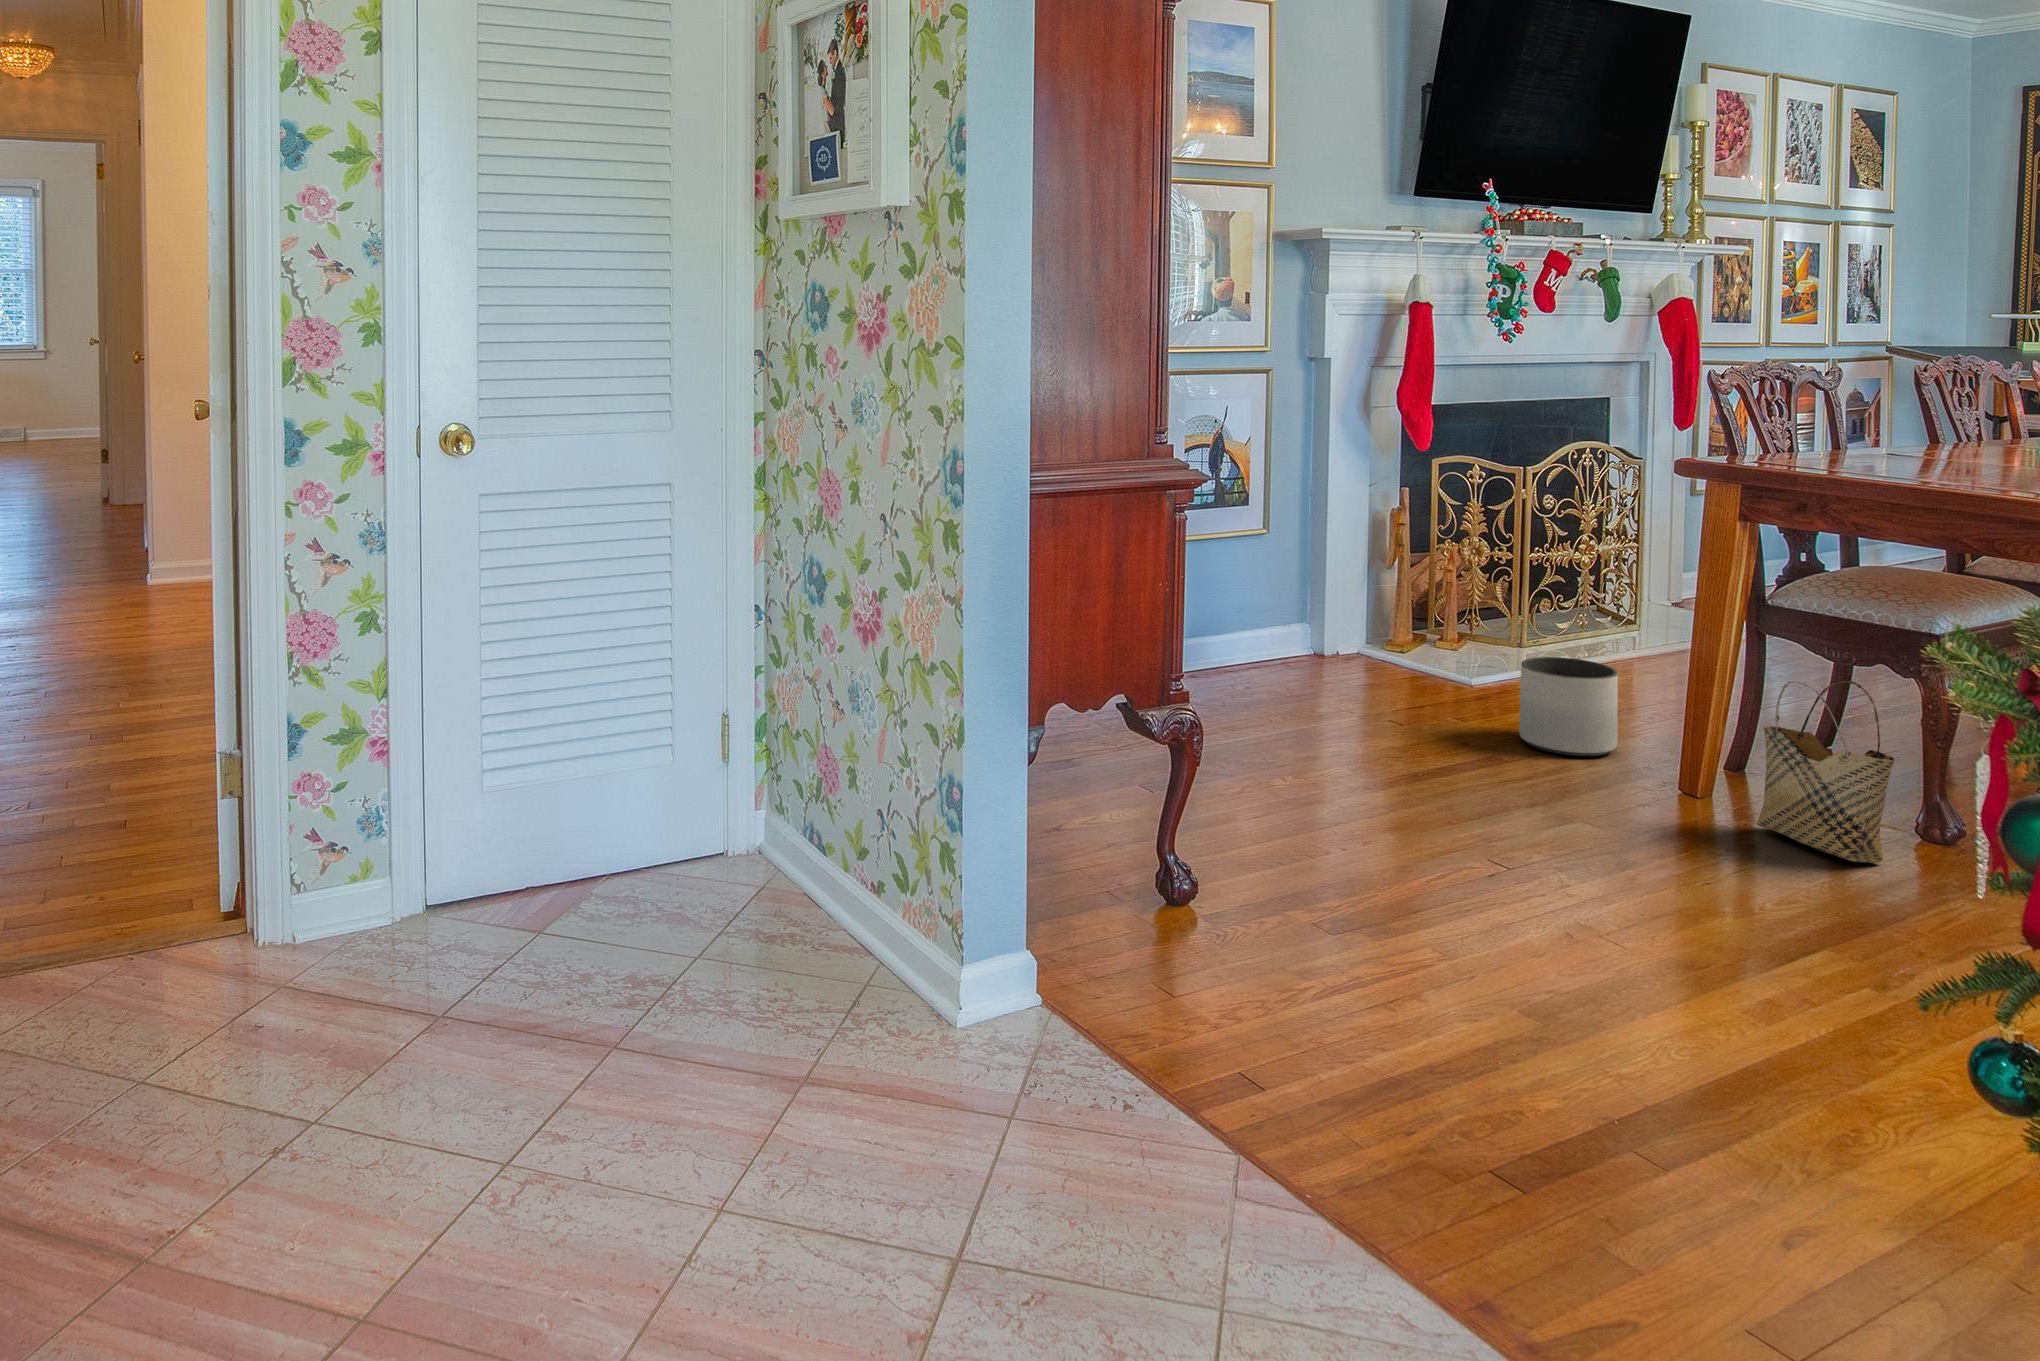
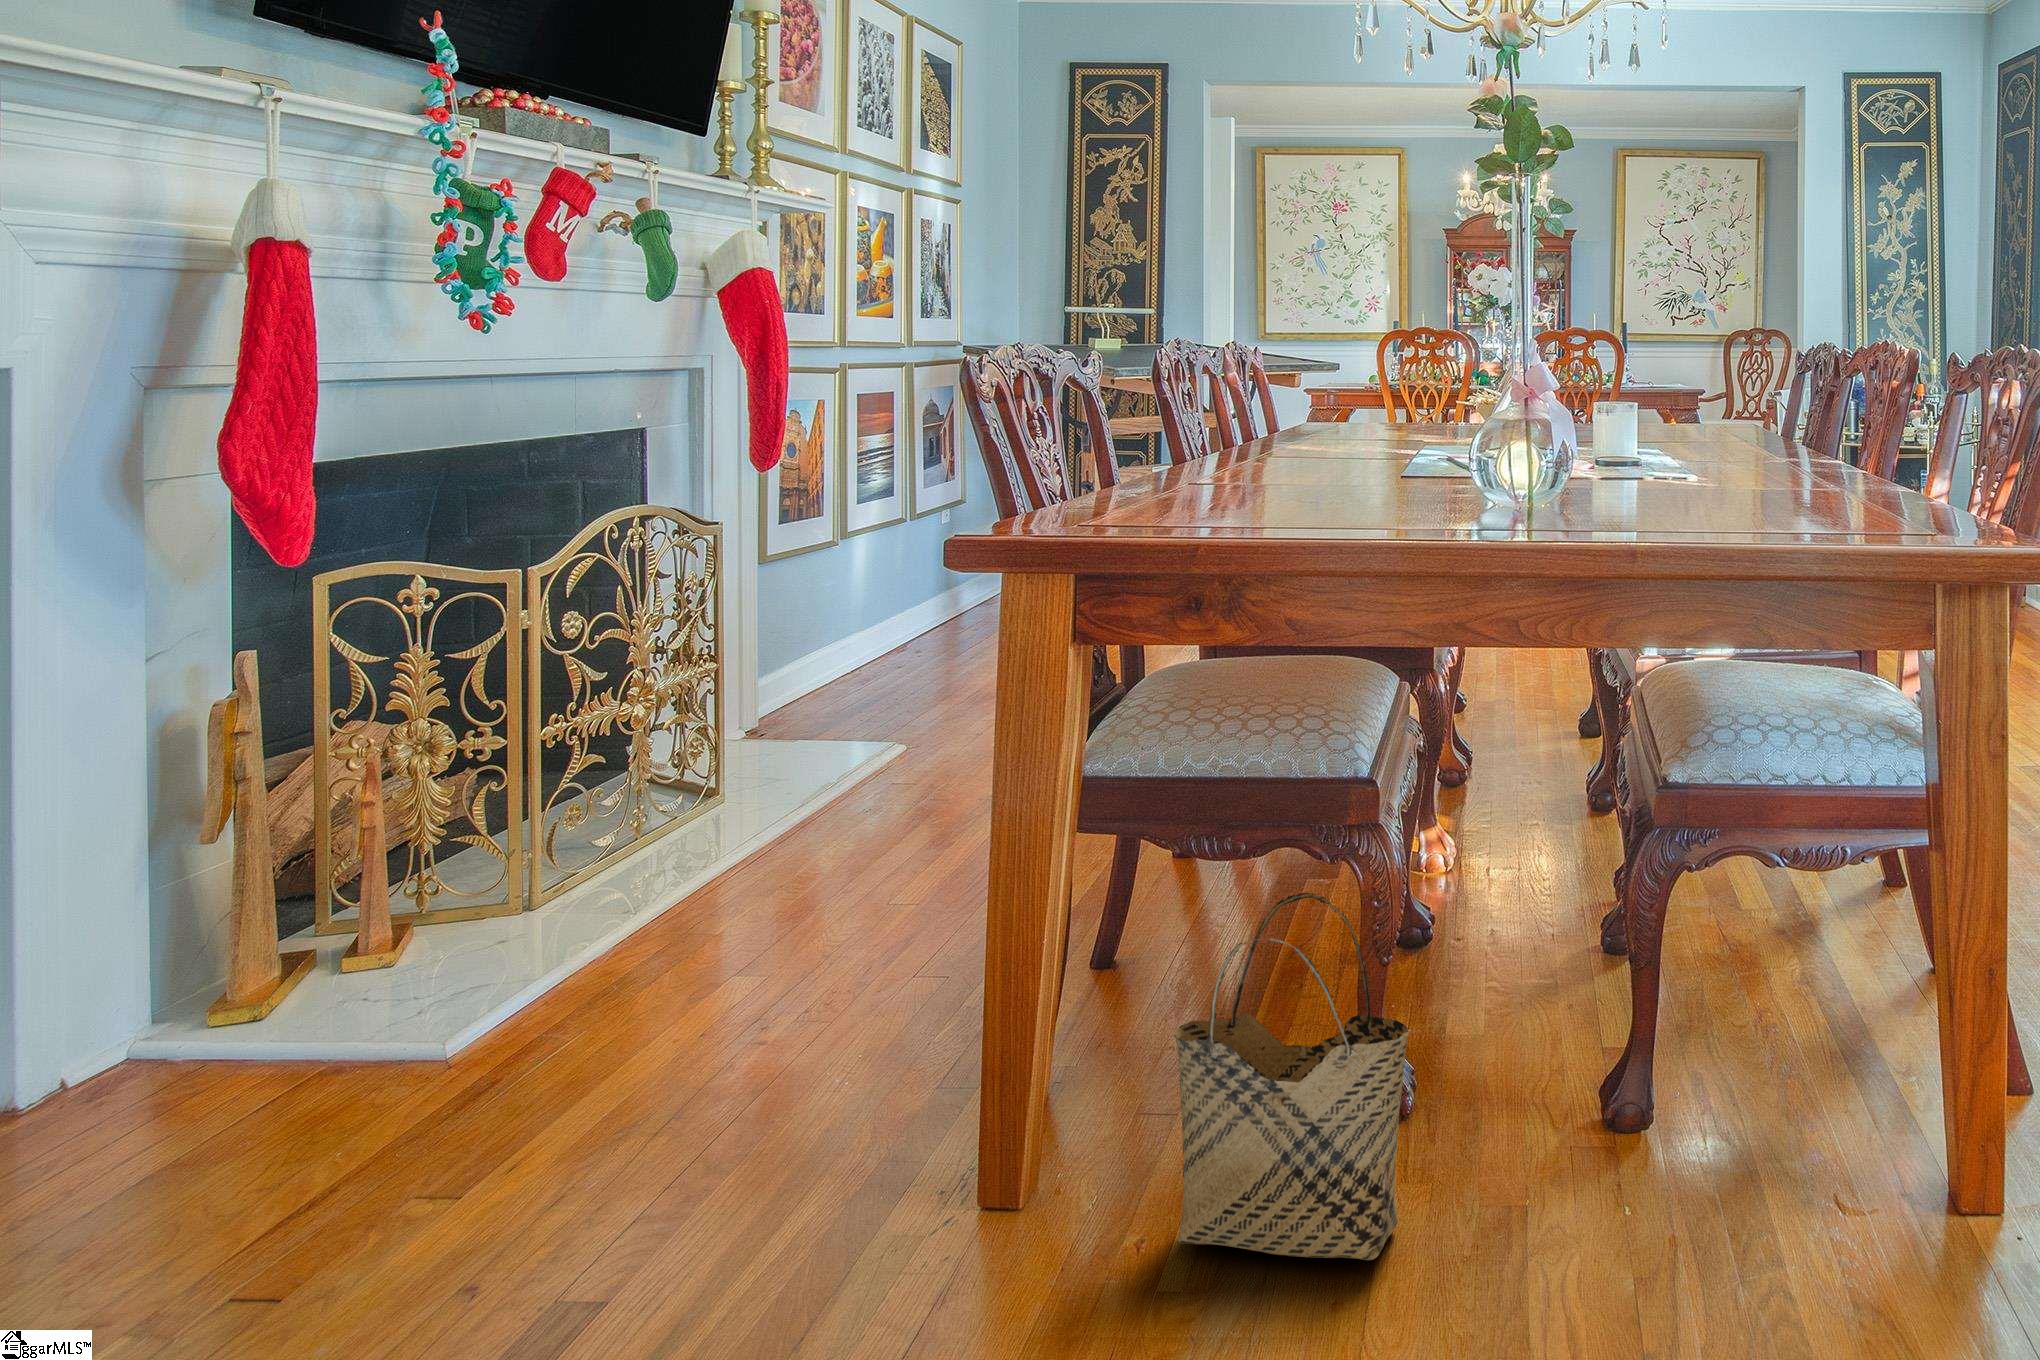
planter: present [1519,657,1618,756] -> none [603,961,823,1219]

